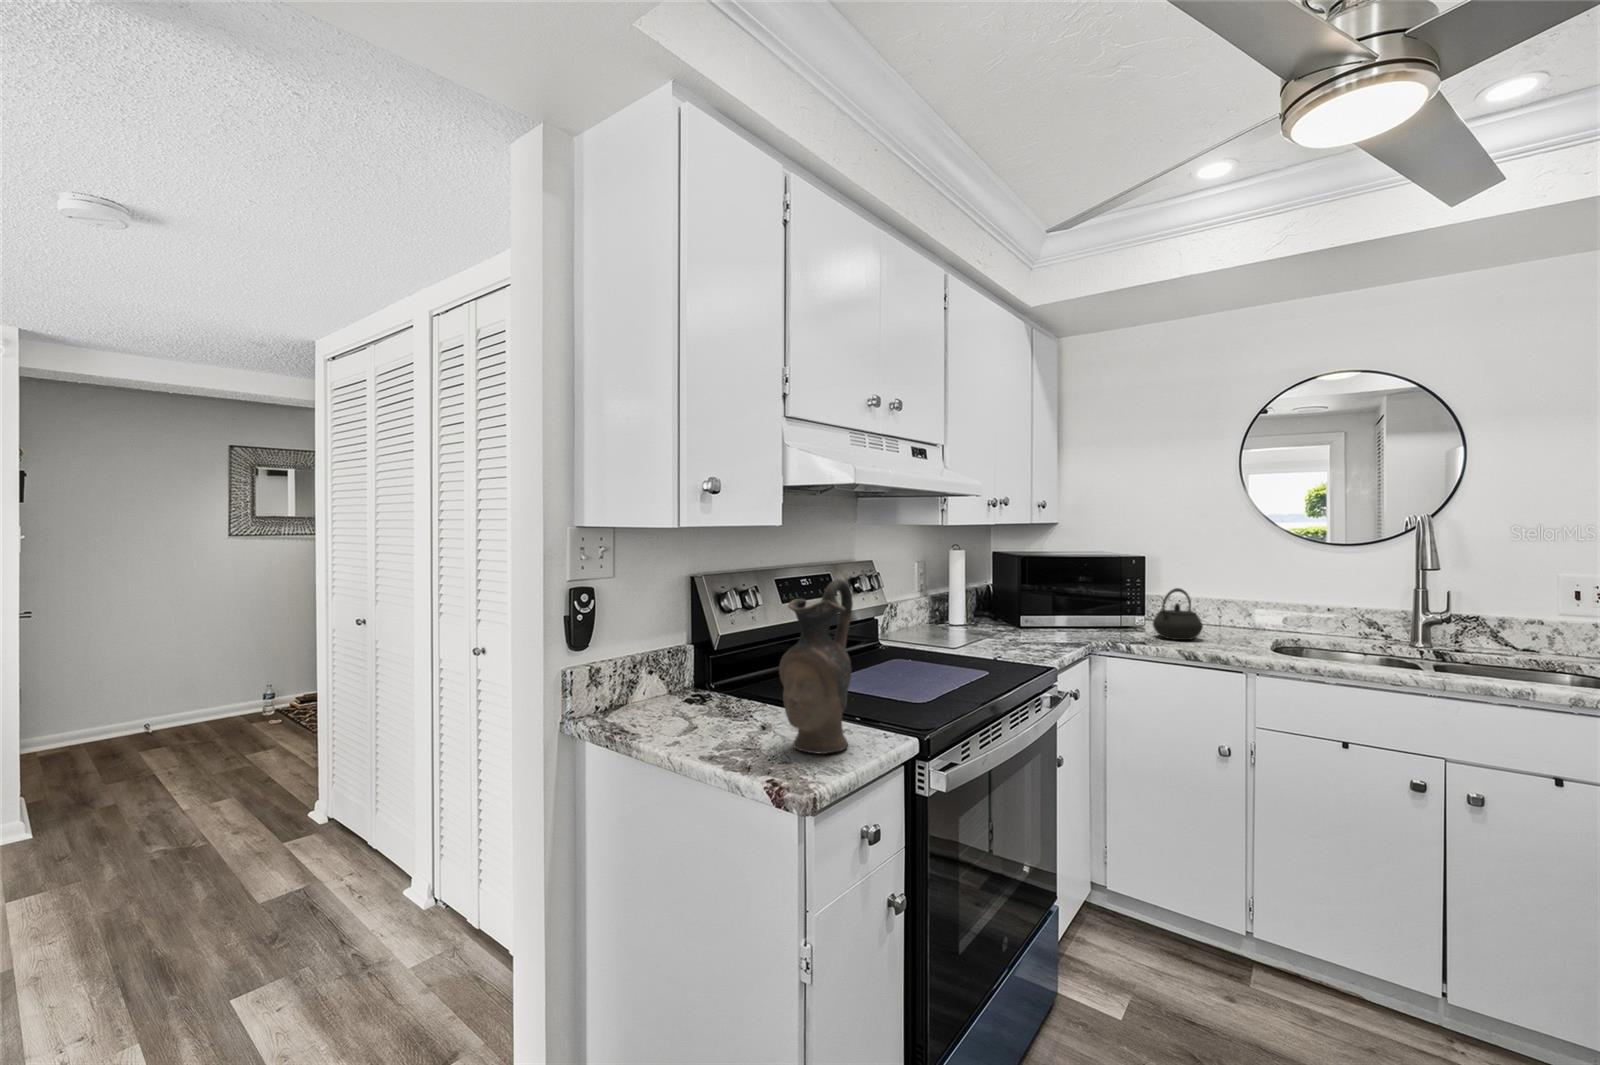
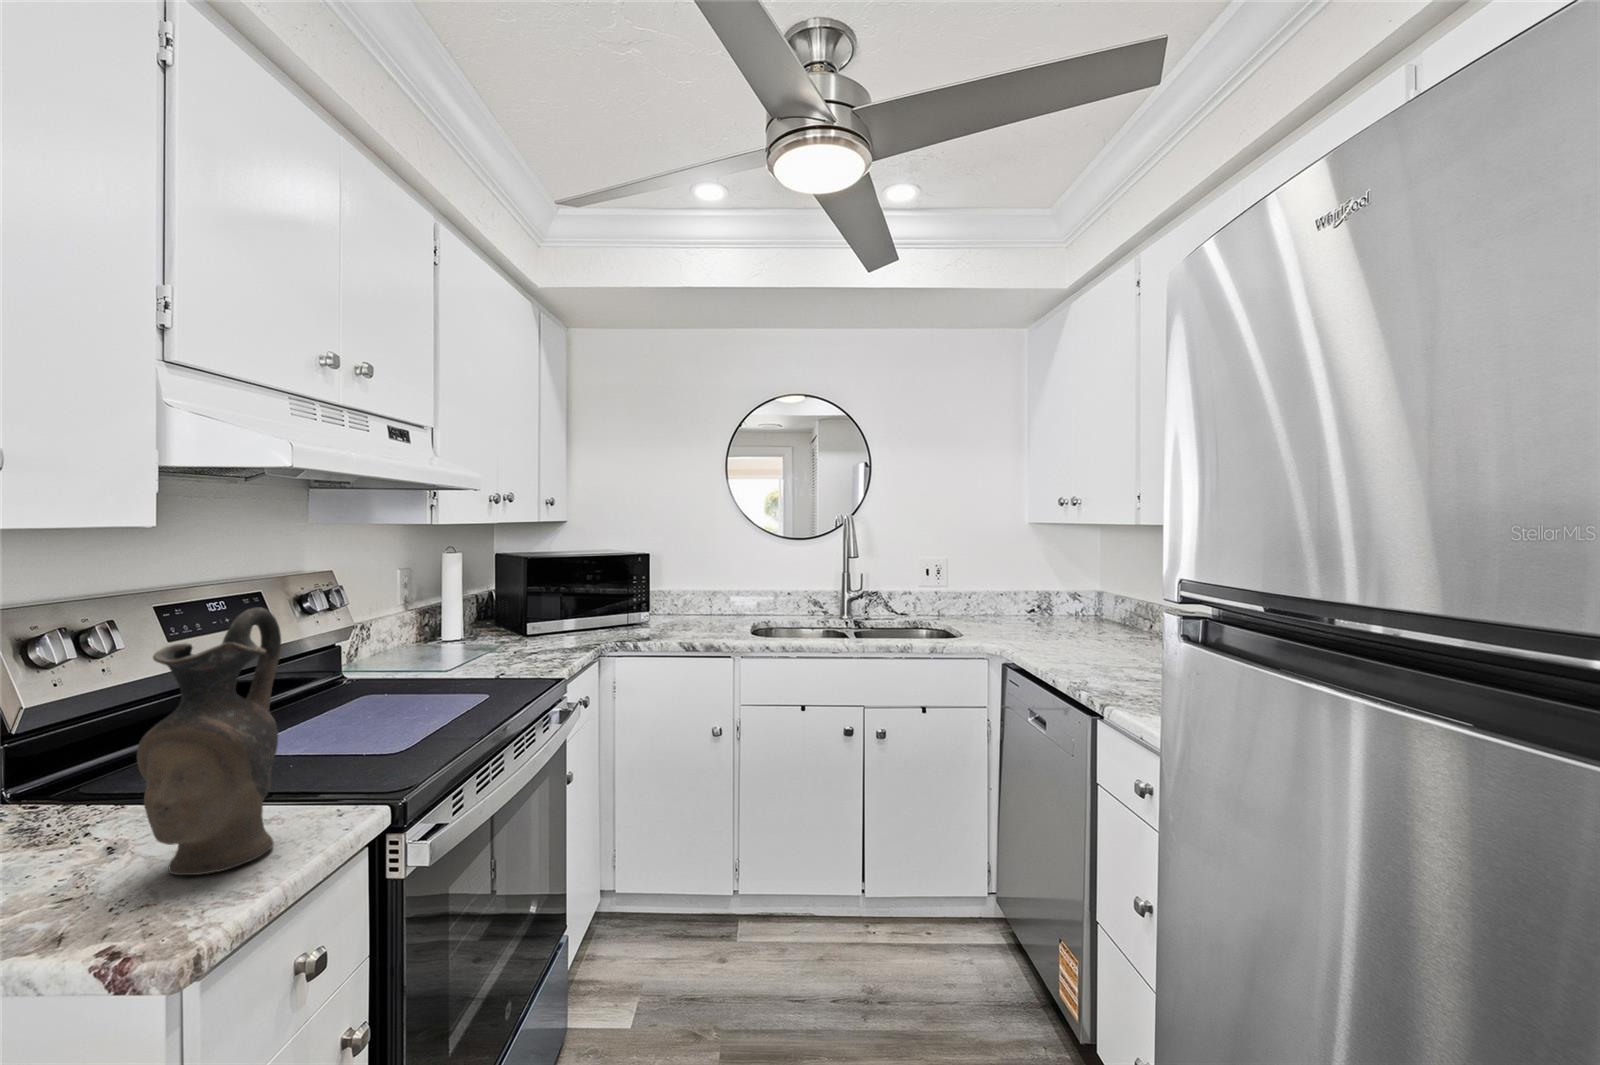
kettle: present [1153,588,1203,640] -> none [656,584,698,633]

